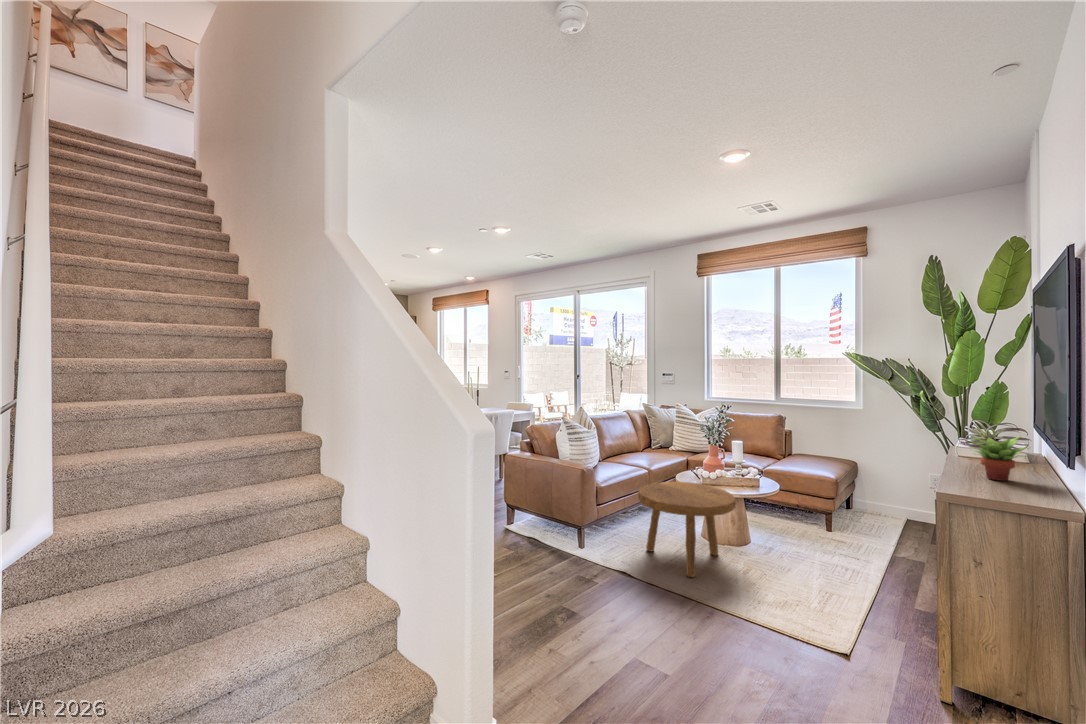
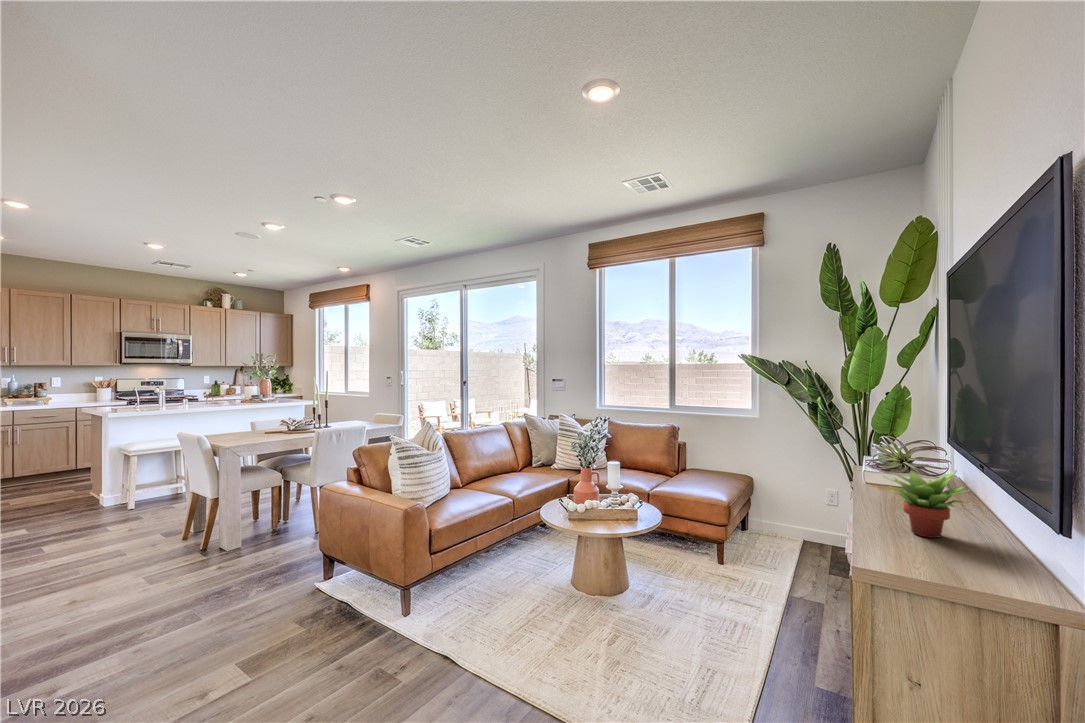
footstool: present [638,481,736,577] -> none [477,518,601,659]

